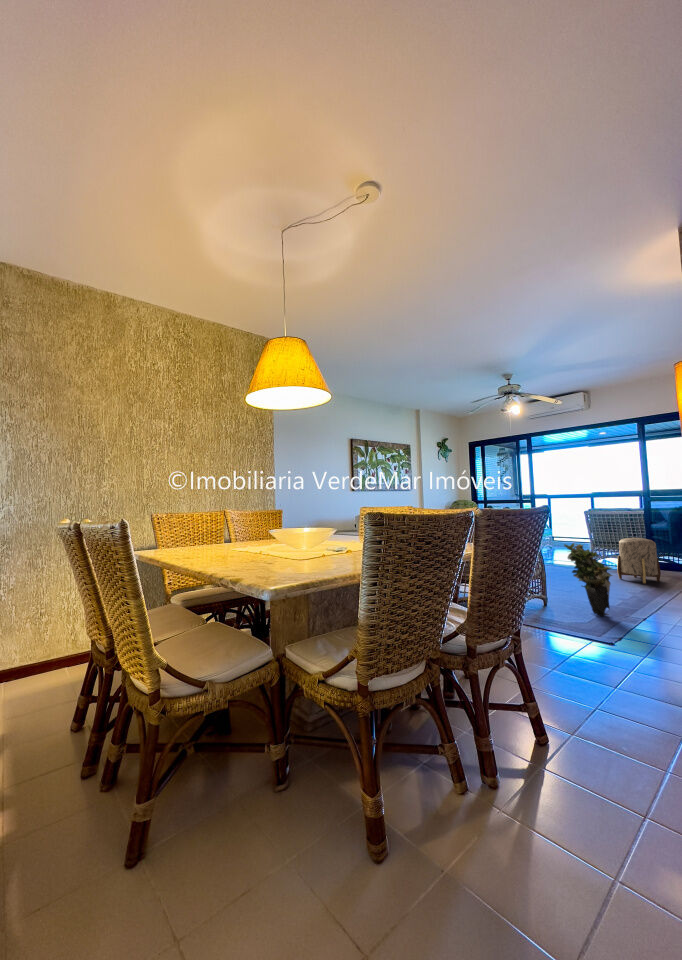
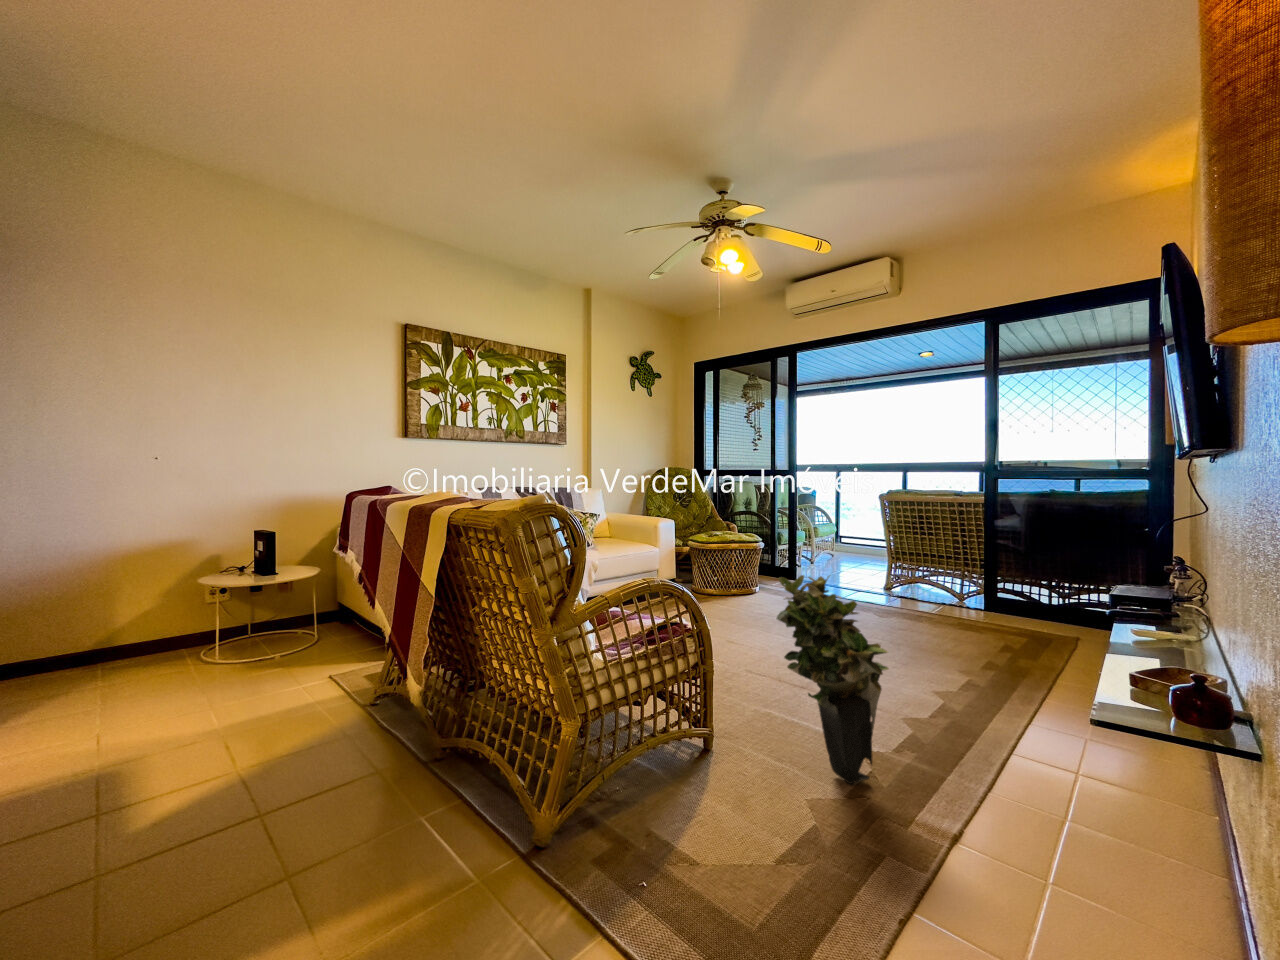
ottoman: present [617,538,661,583] -> none [922,552,1007,651]

